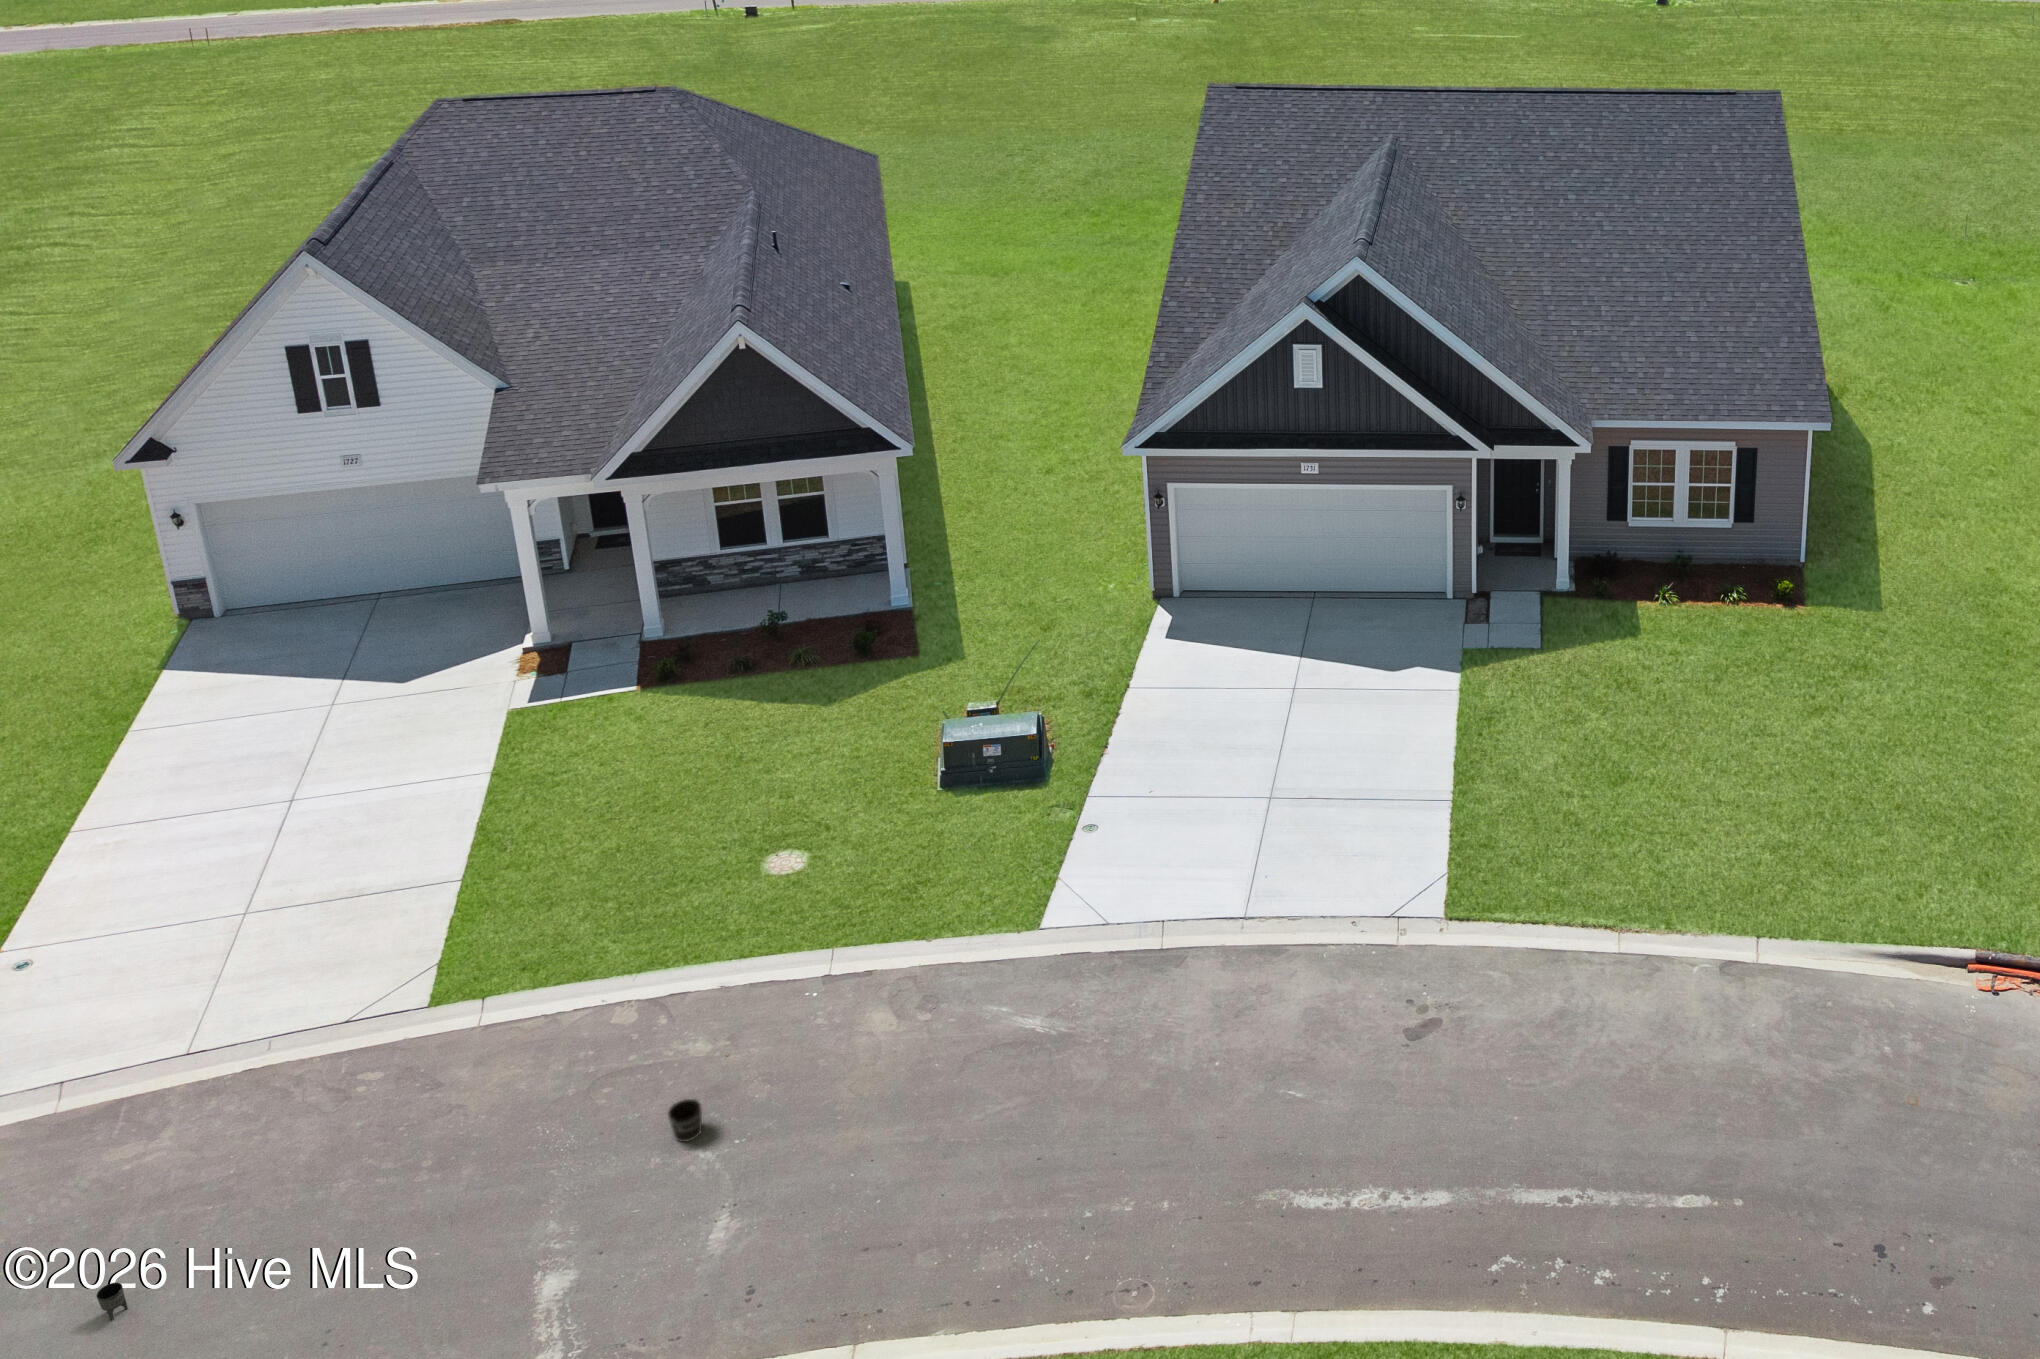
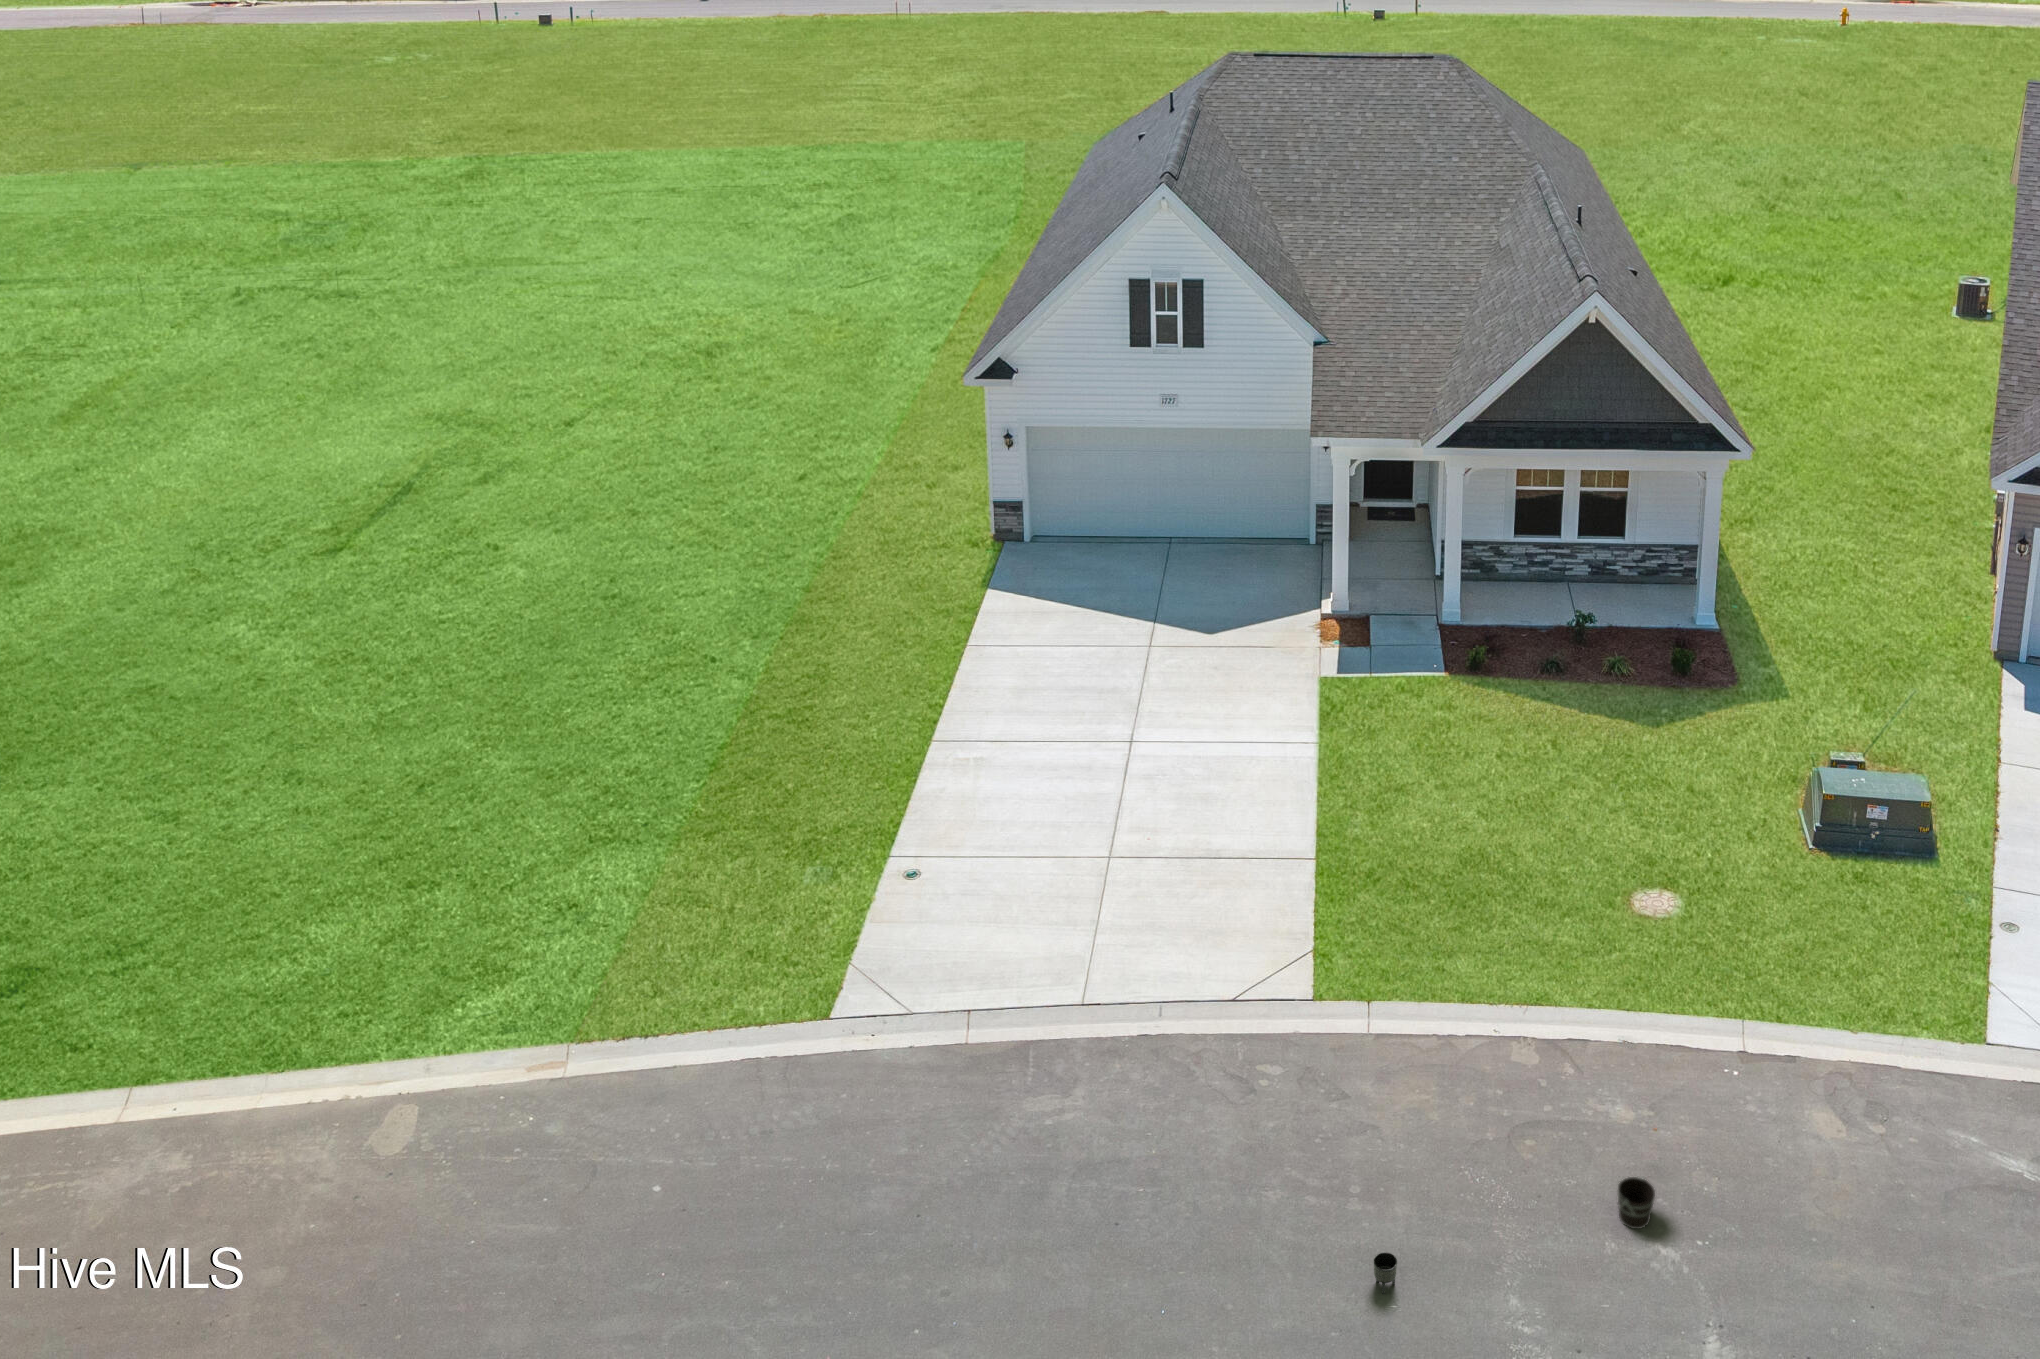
planter: present [97,1283,128,1320] -> present [1374,1252,1397,1294]

